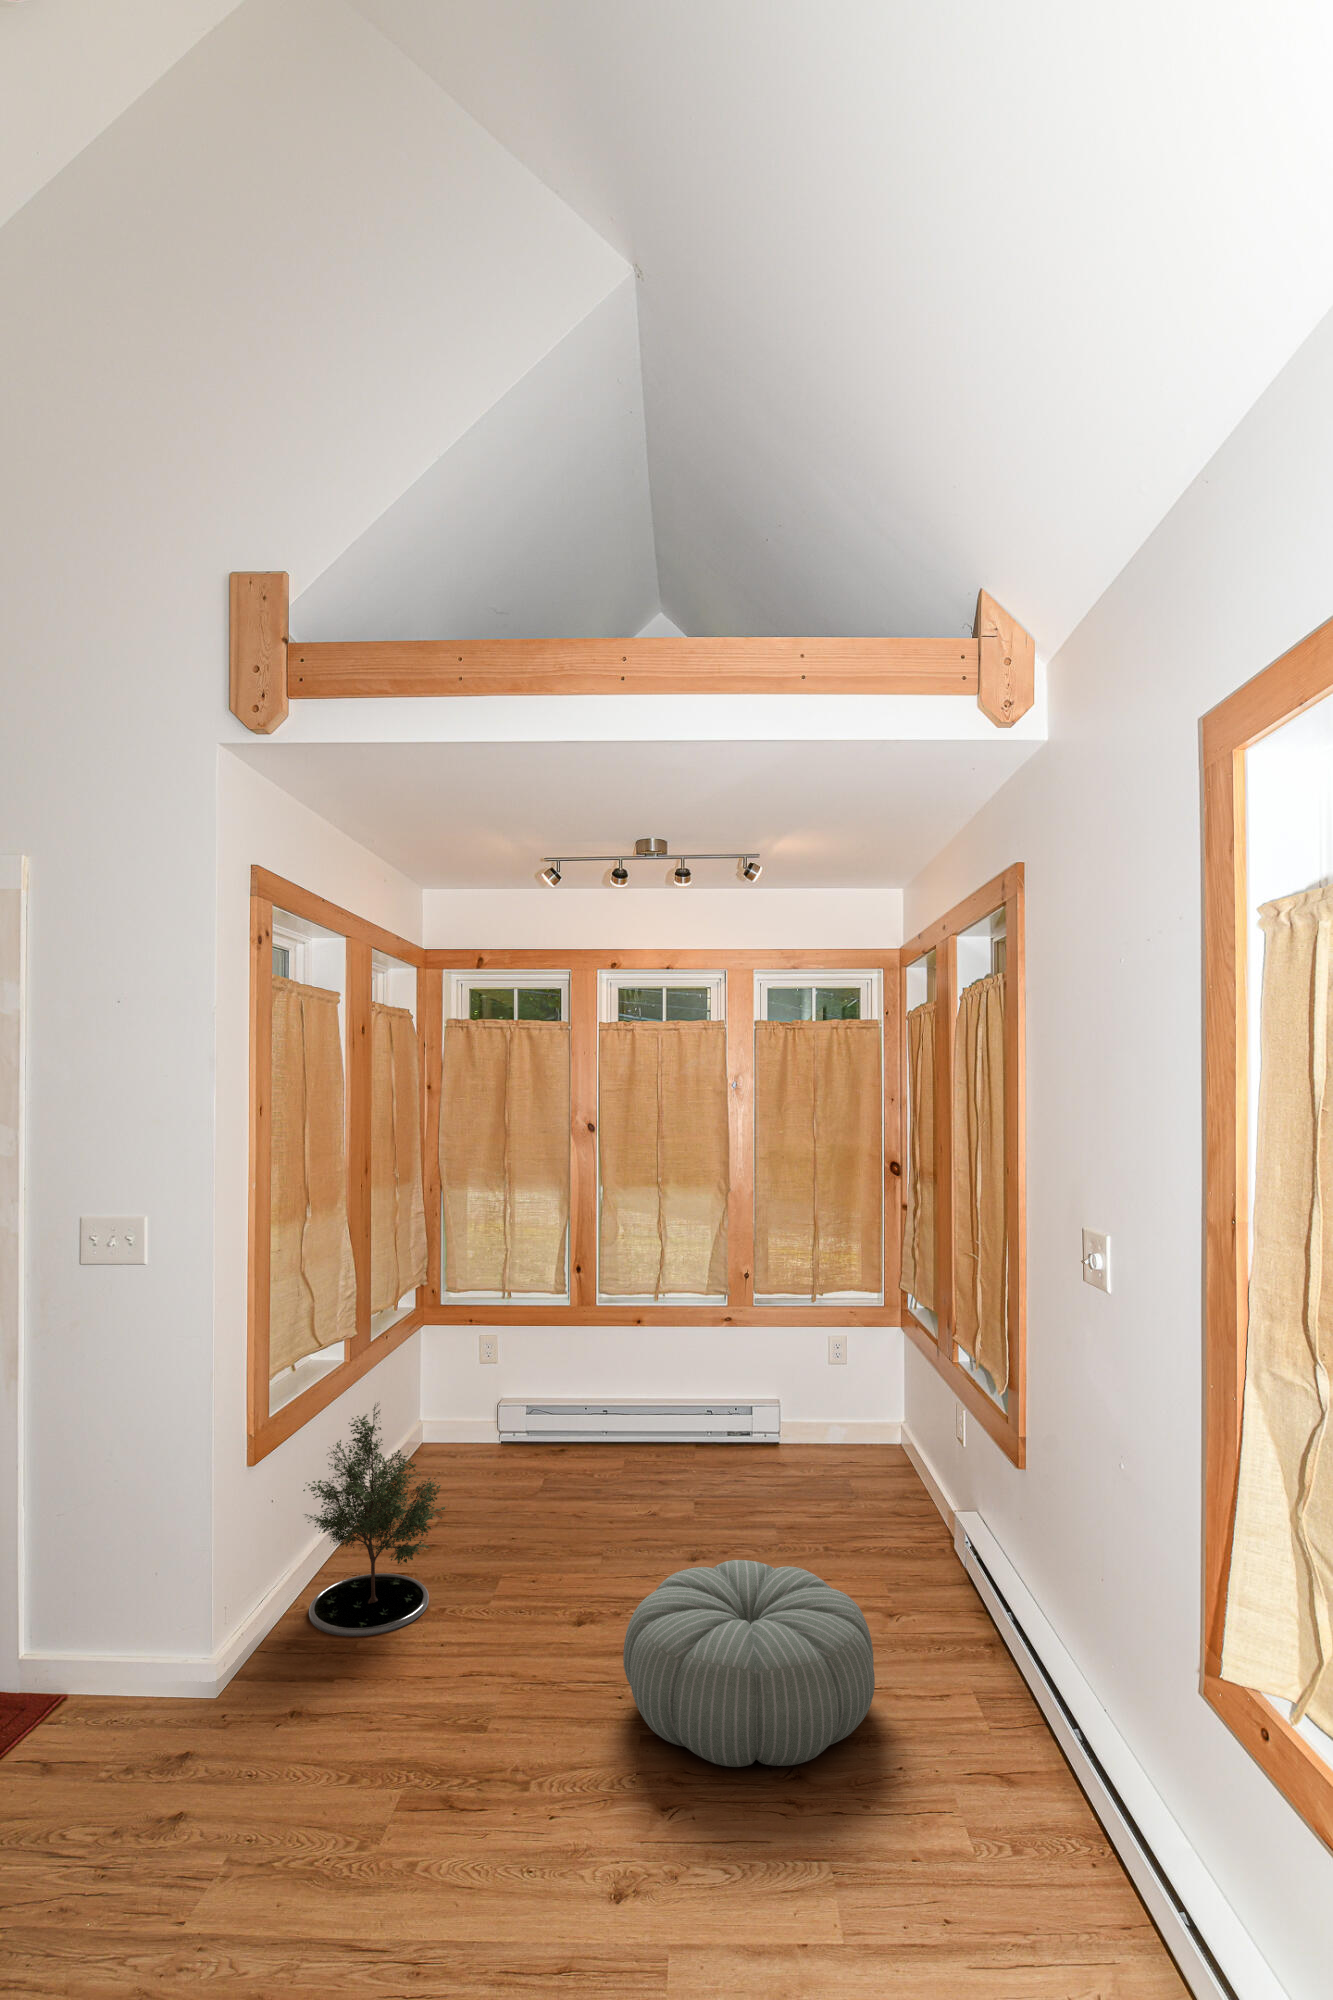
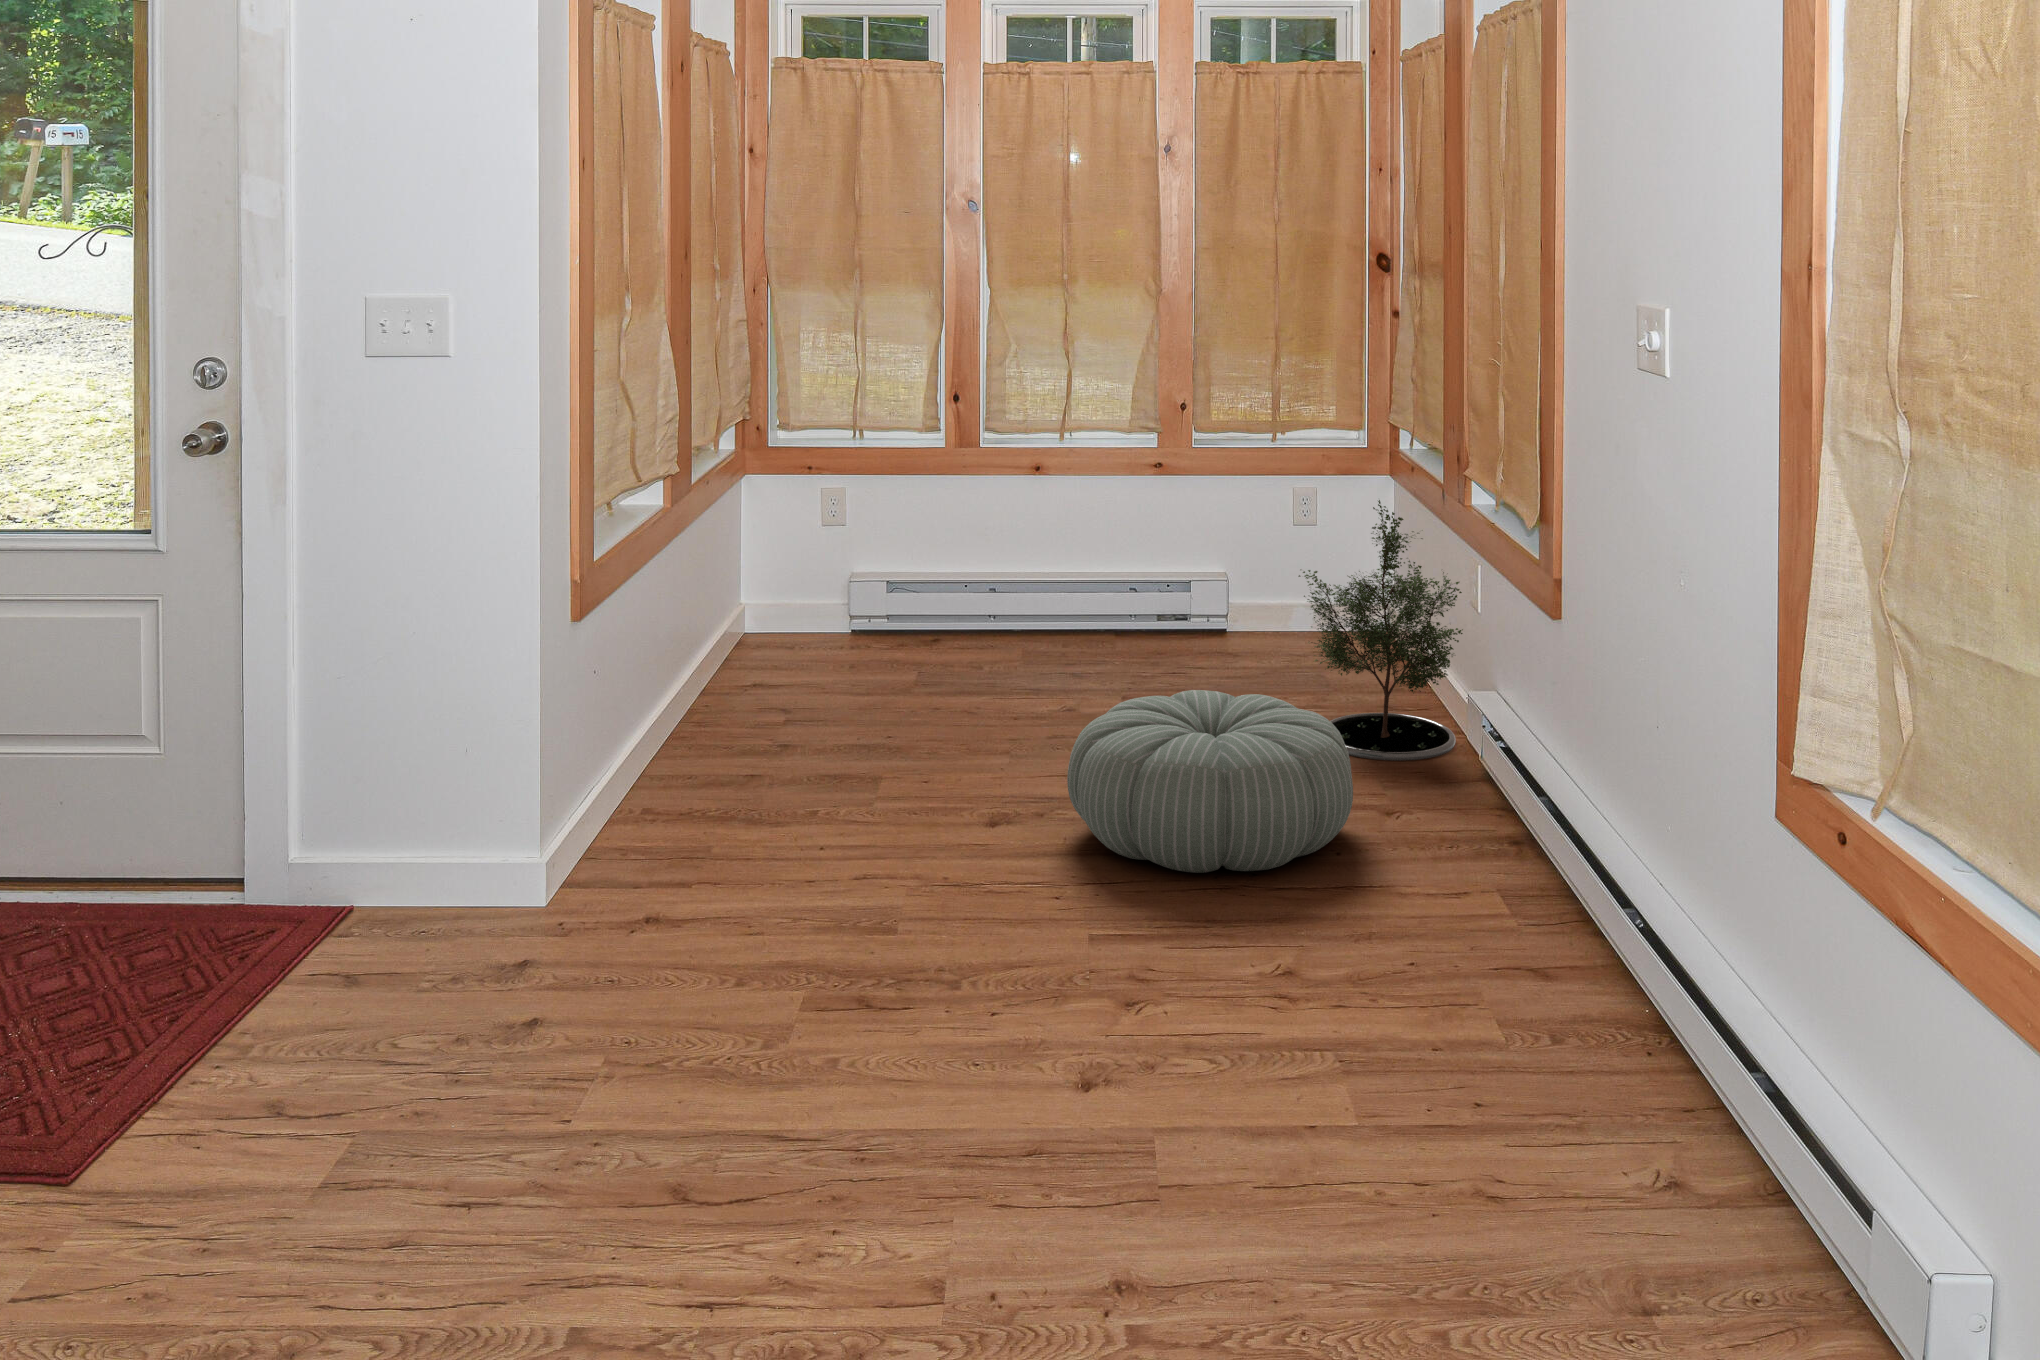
potted tree: present [303,1403,445,1636] -> present [1299,500,1463,761]

